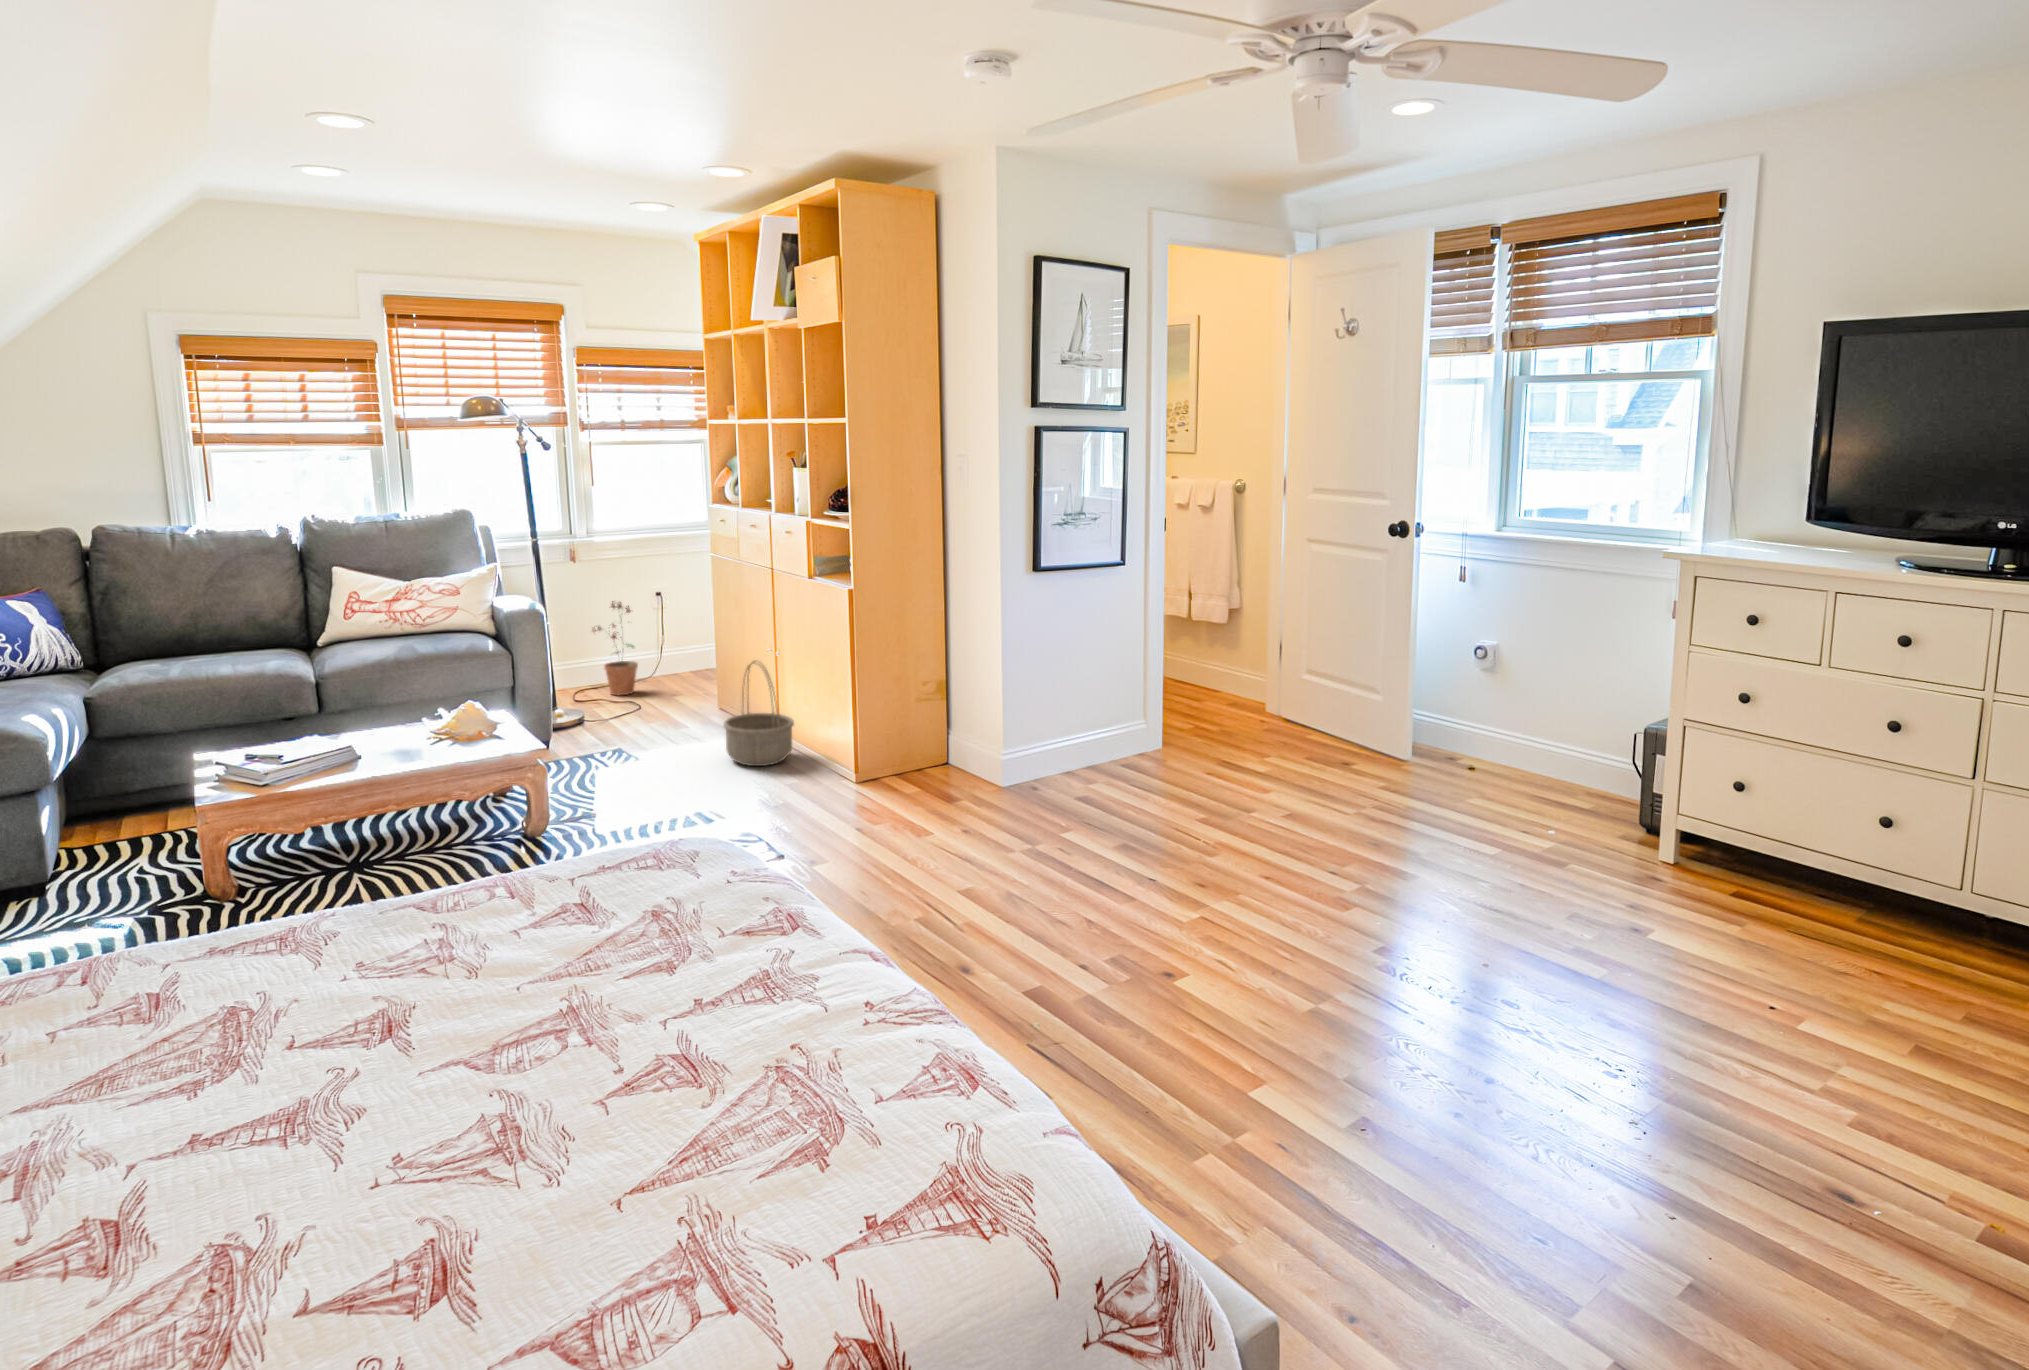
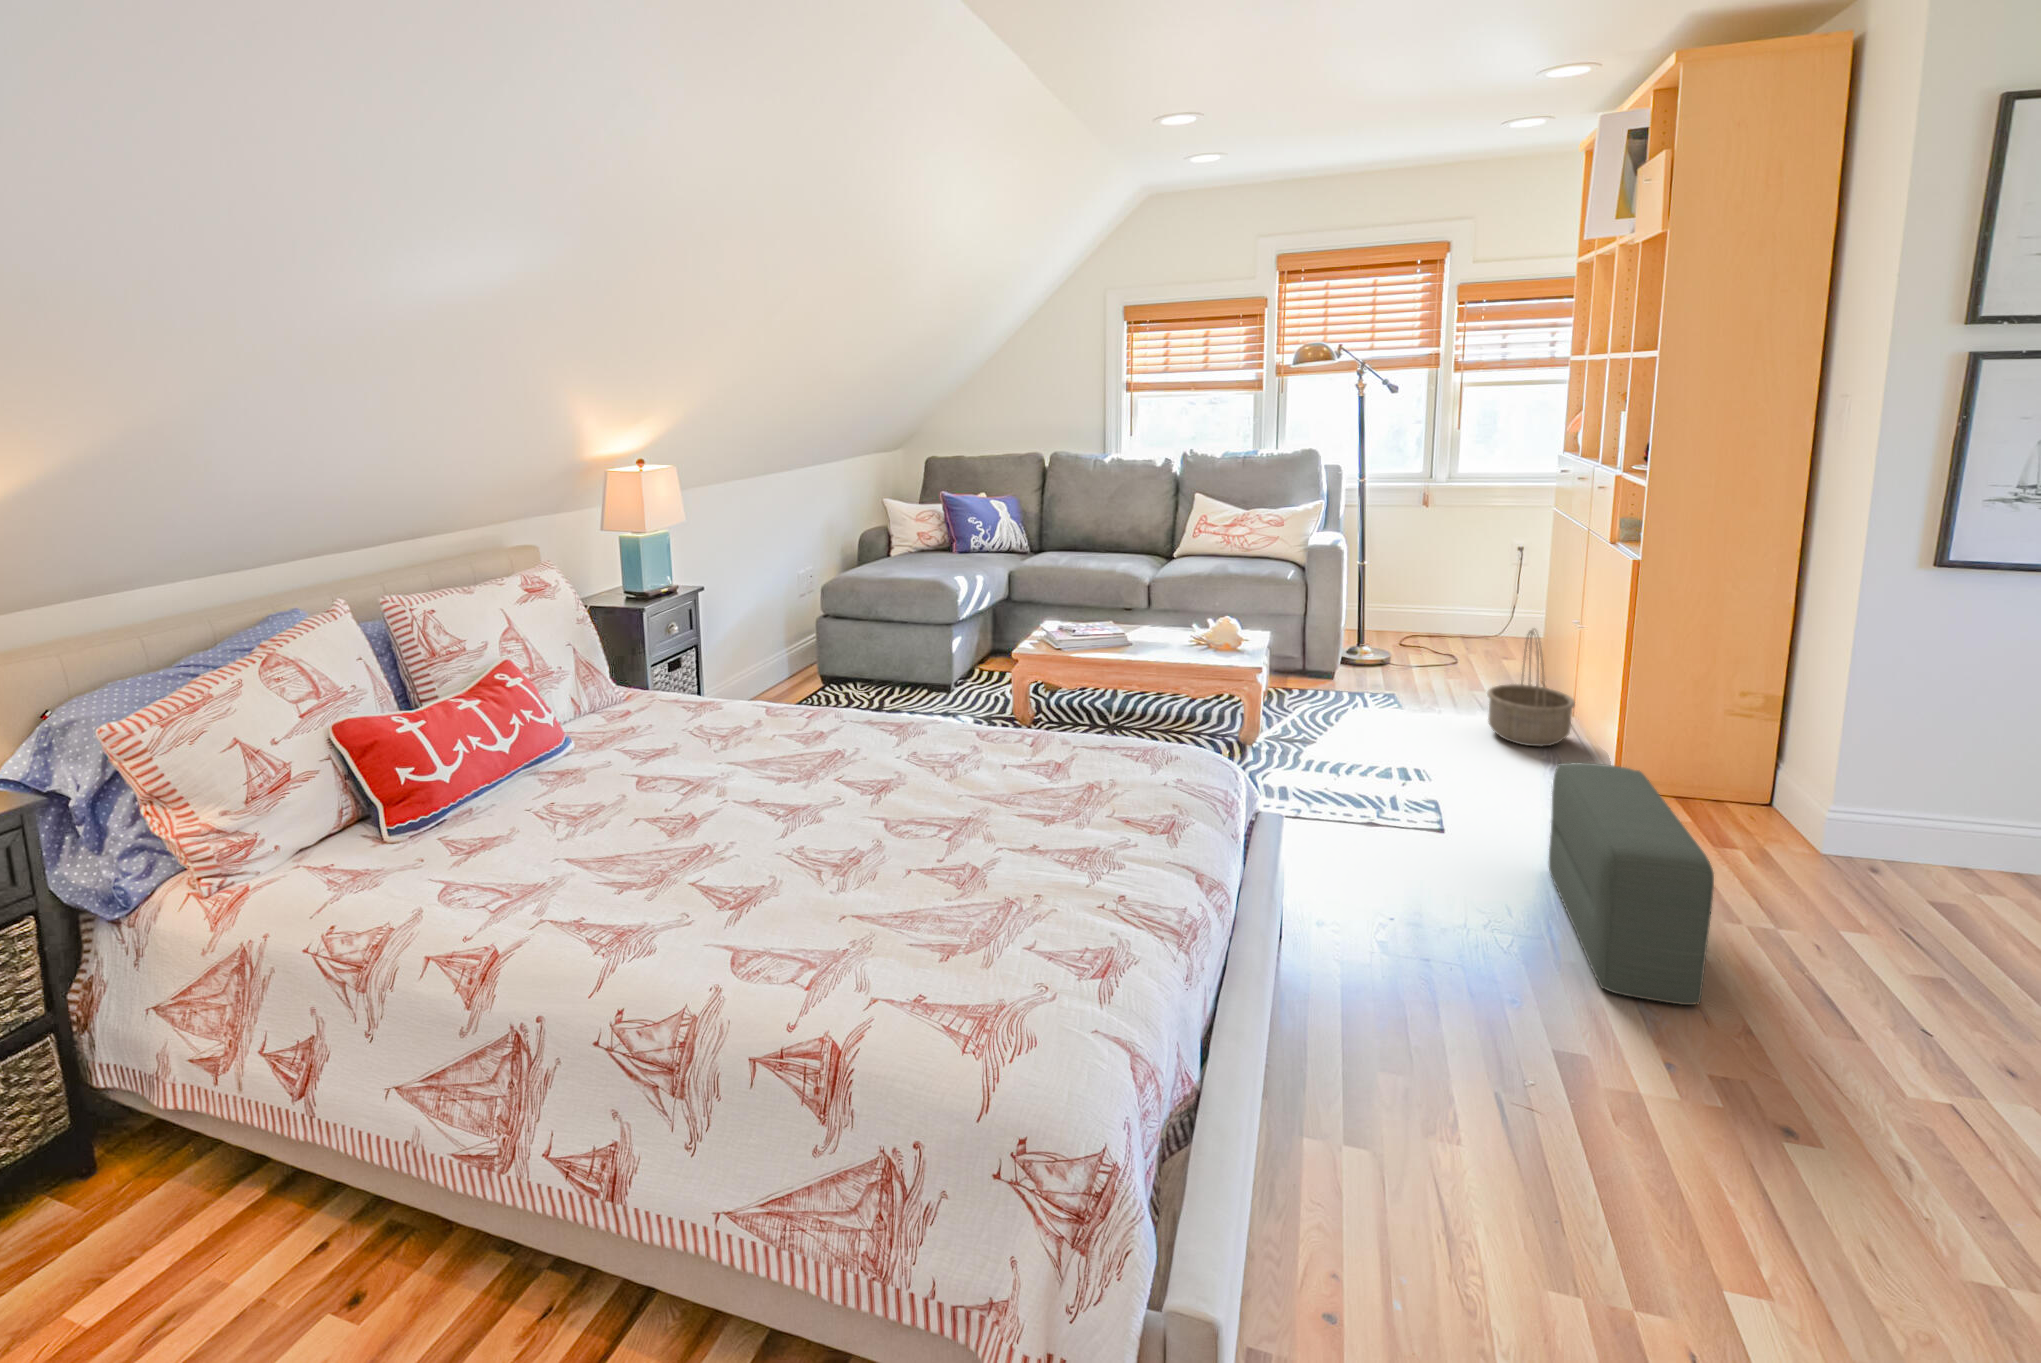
potted plant: present [593,601,638,695] -> none [1437,545,1481,642]
pouf: none [879,746,1045,913] -> present [1549,763,1714,1005]

